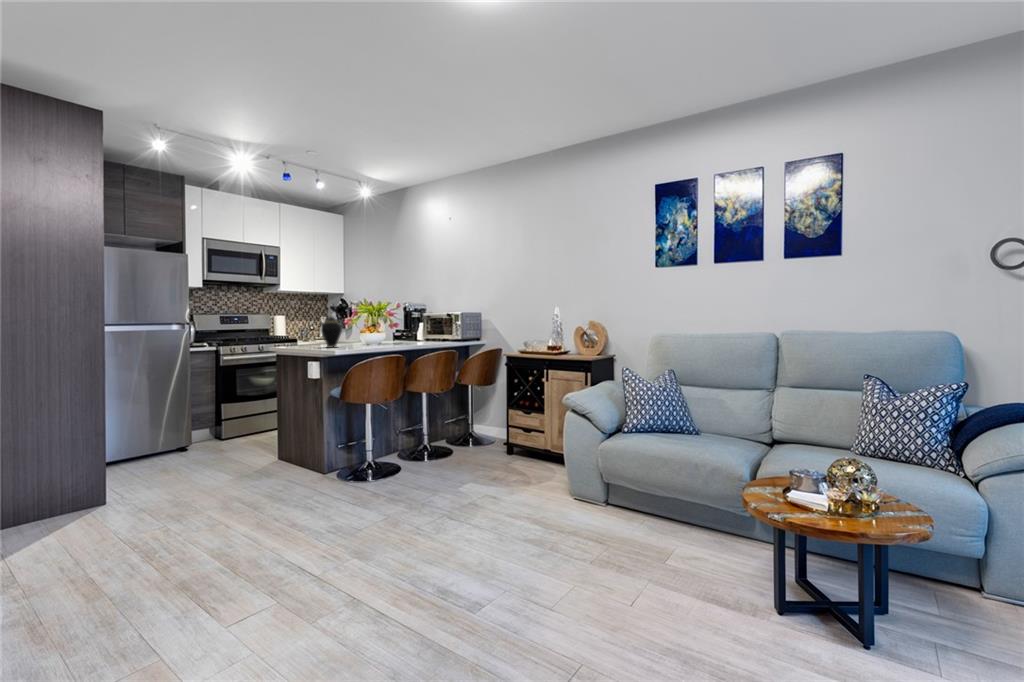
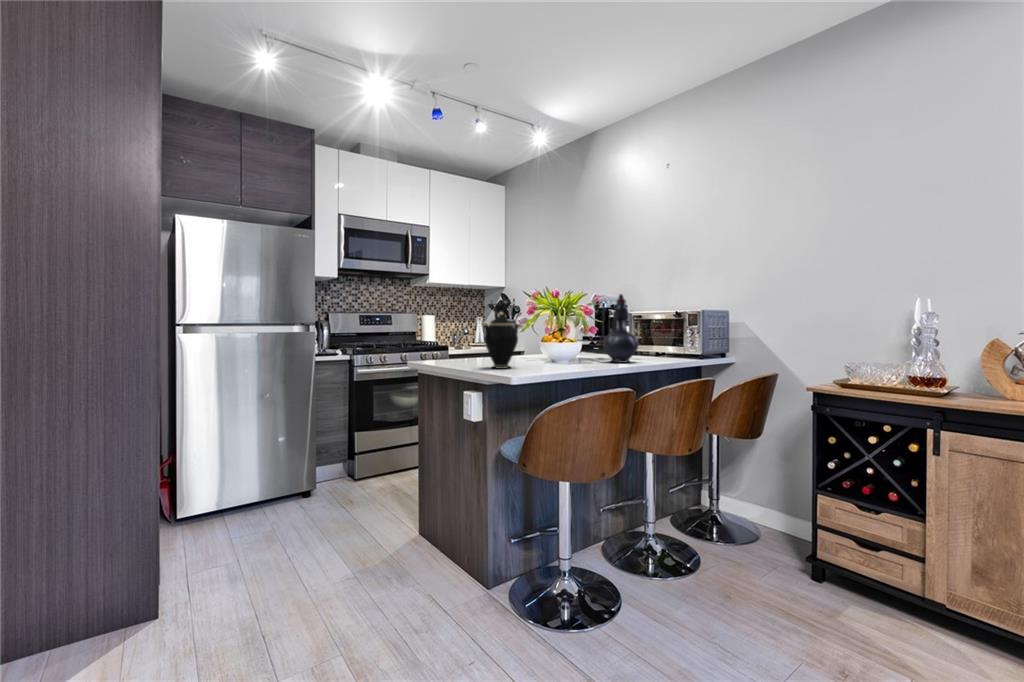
decorative vase: none [399,303,420,344] -> present [603,294,638,363]

